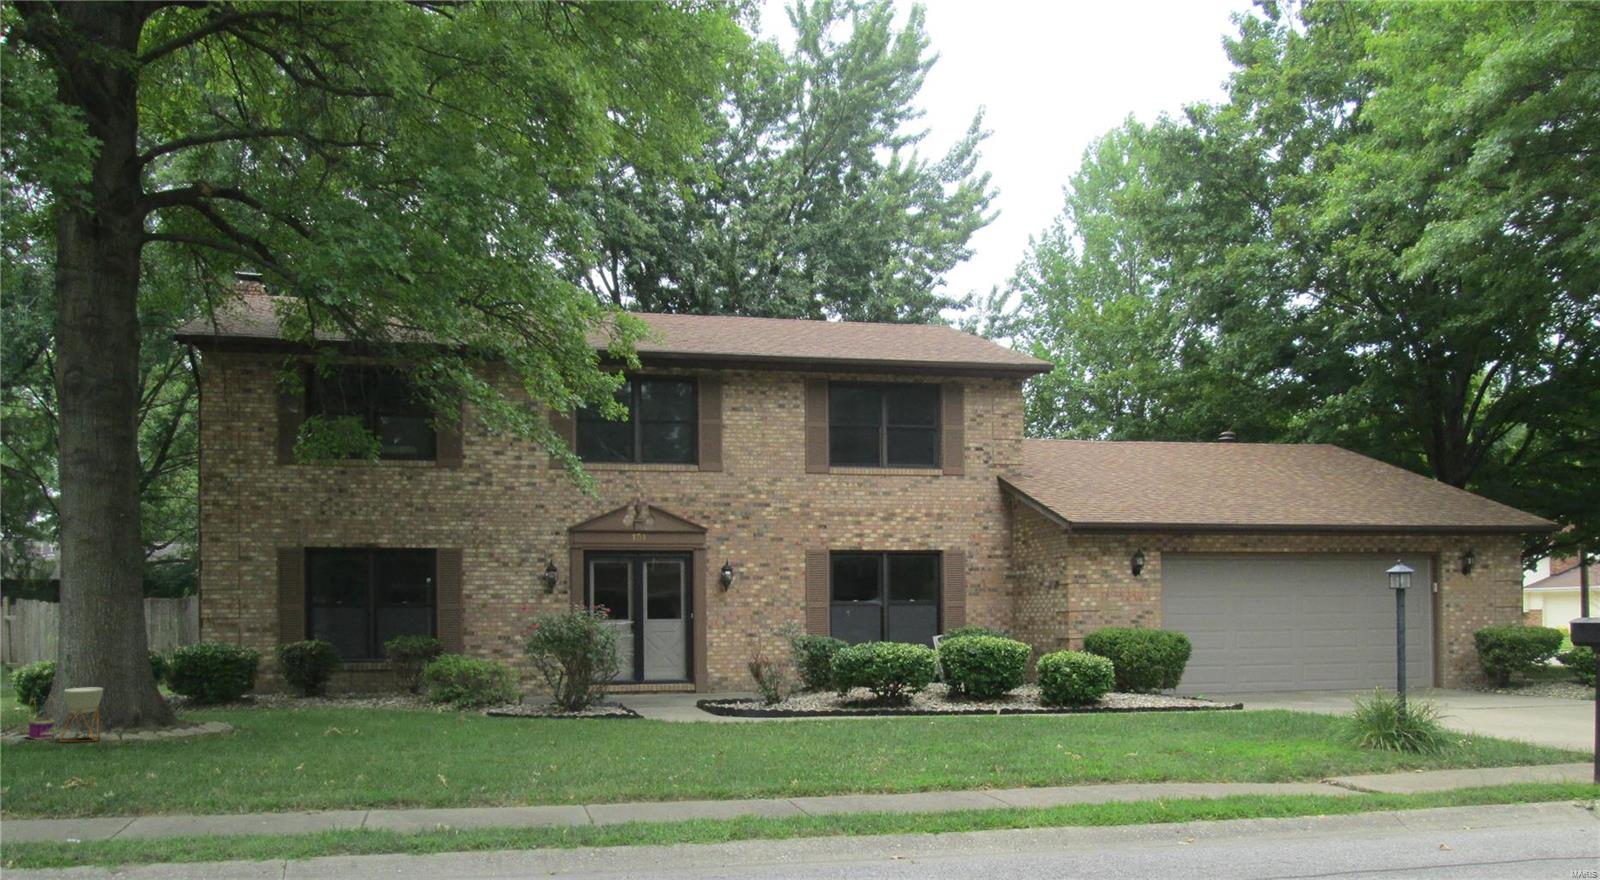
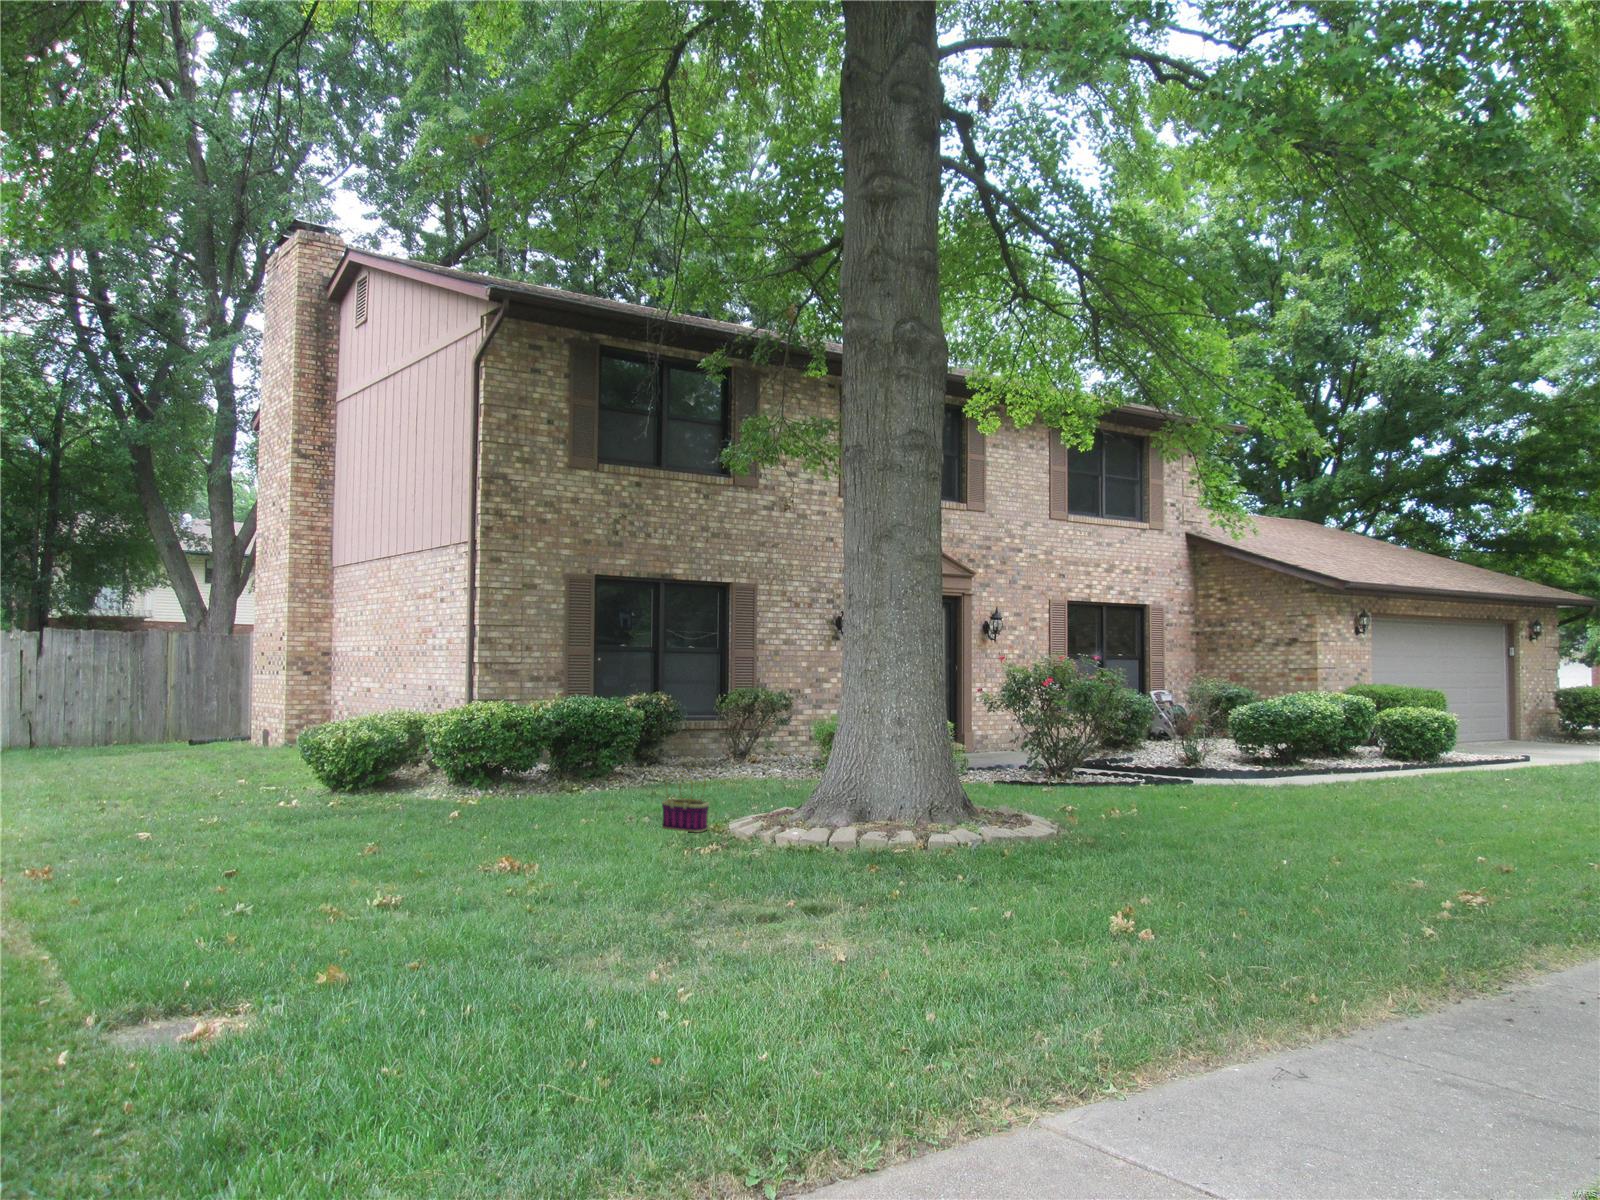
planter: present [60,687,103,742] -> none [737,751,791,834]

